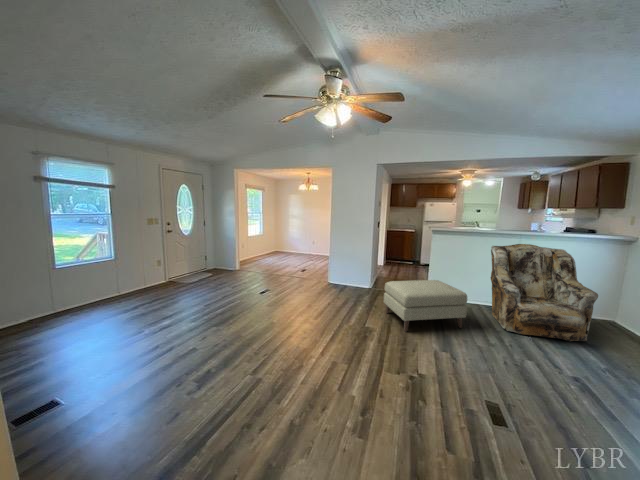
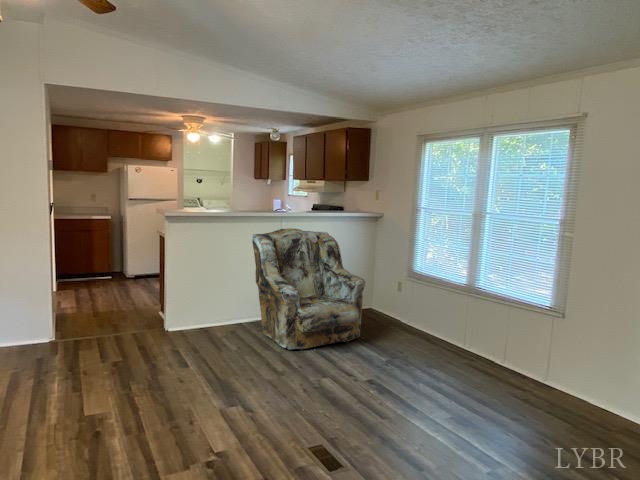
ottoman: present [384,280,467,331] -> none [104,299,242,398]

